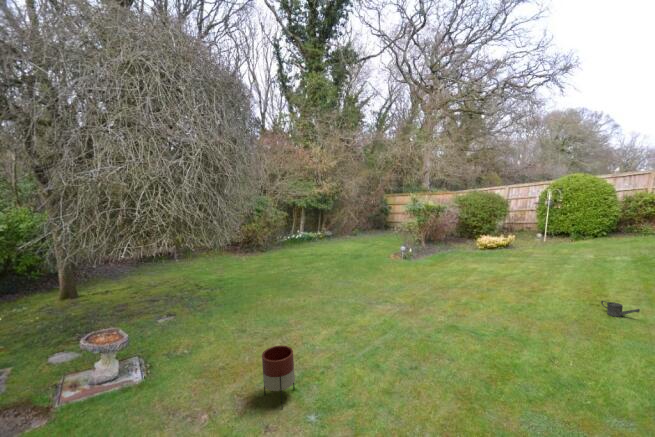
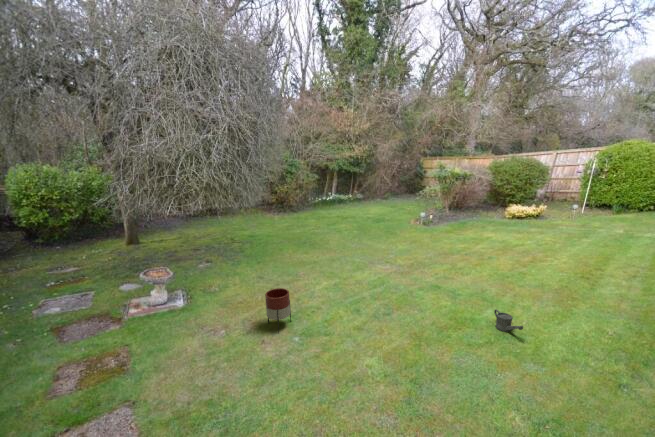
watering can: present [601,301,640,317] -> present [494,310,523,332]

